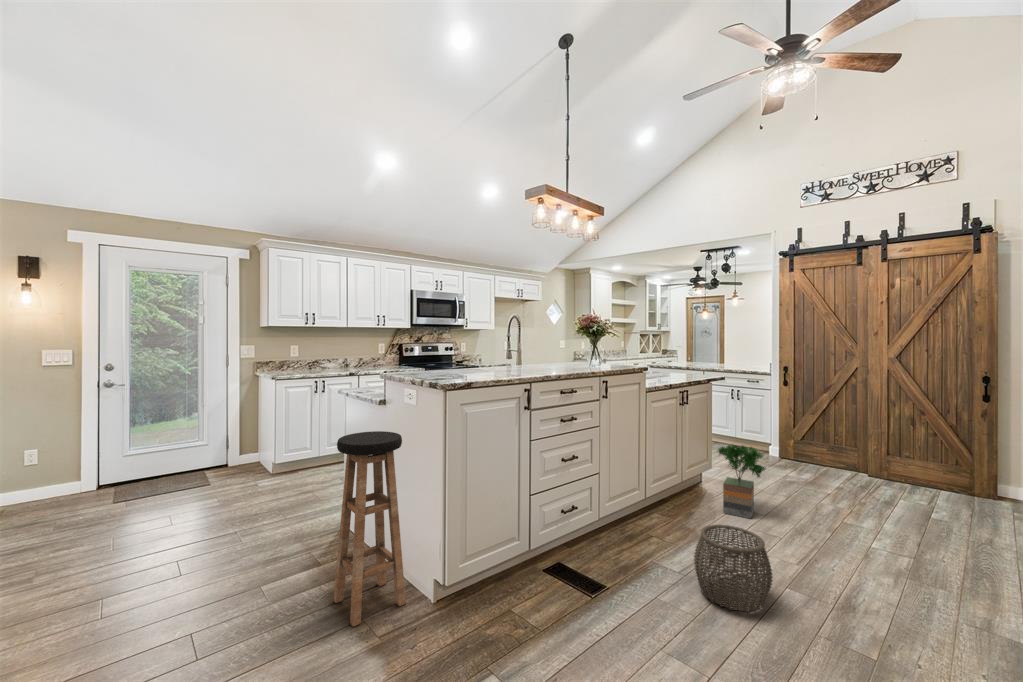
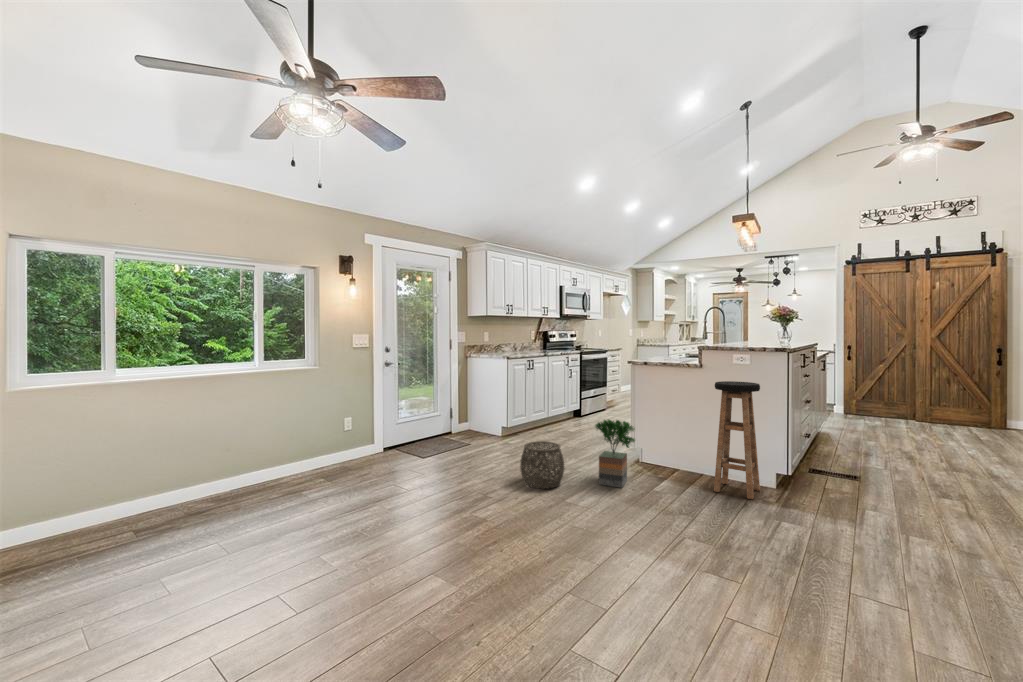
potted tree: present [718,445,765,519] -> present [595,420,635,488]
woven basket: present [694,525,773,612] -> present [520,441,564,489]

